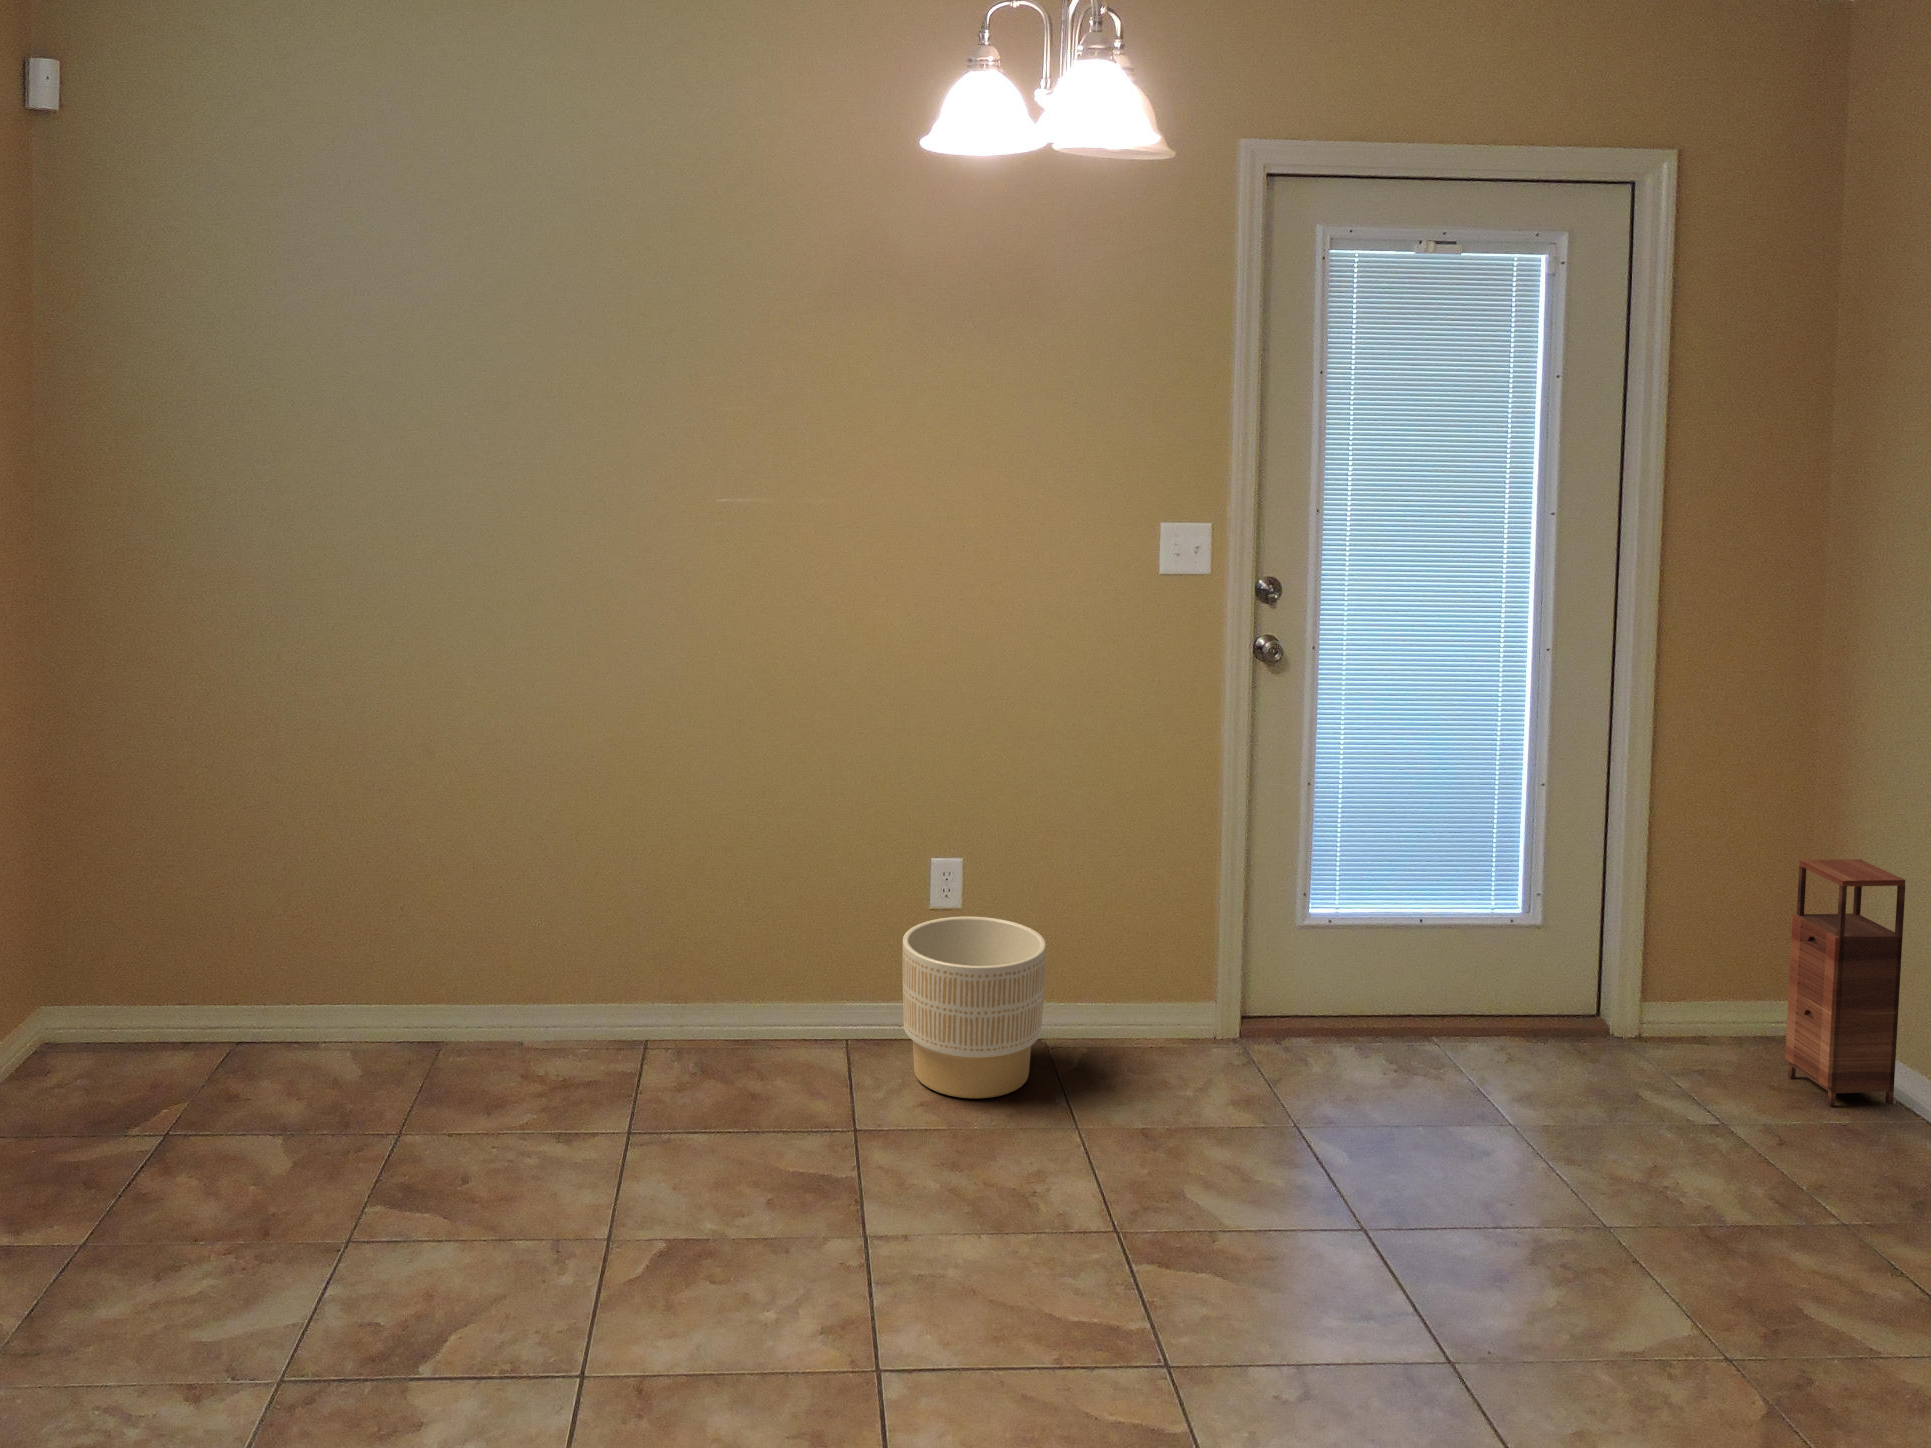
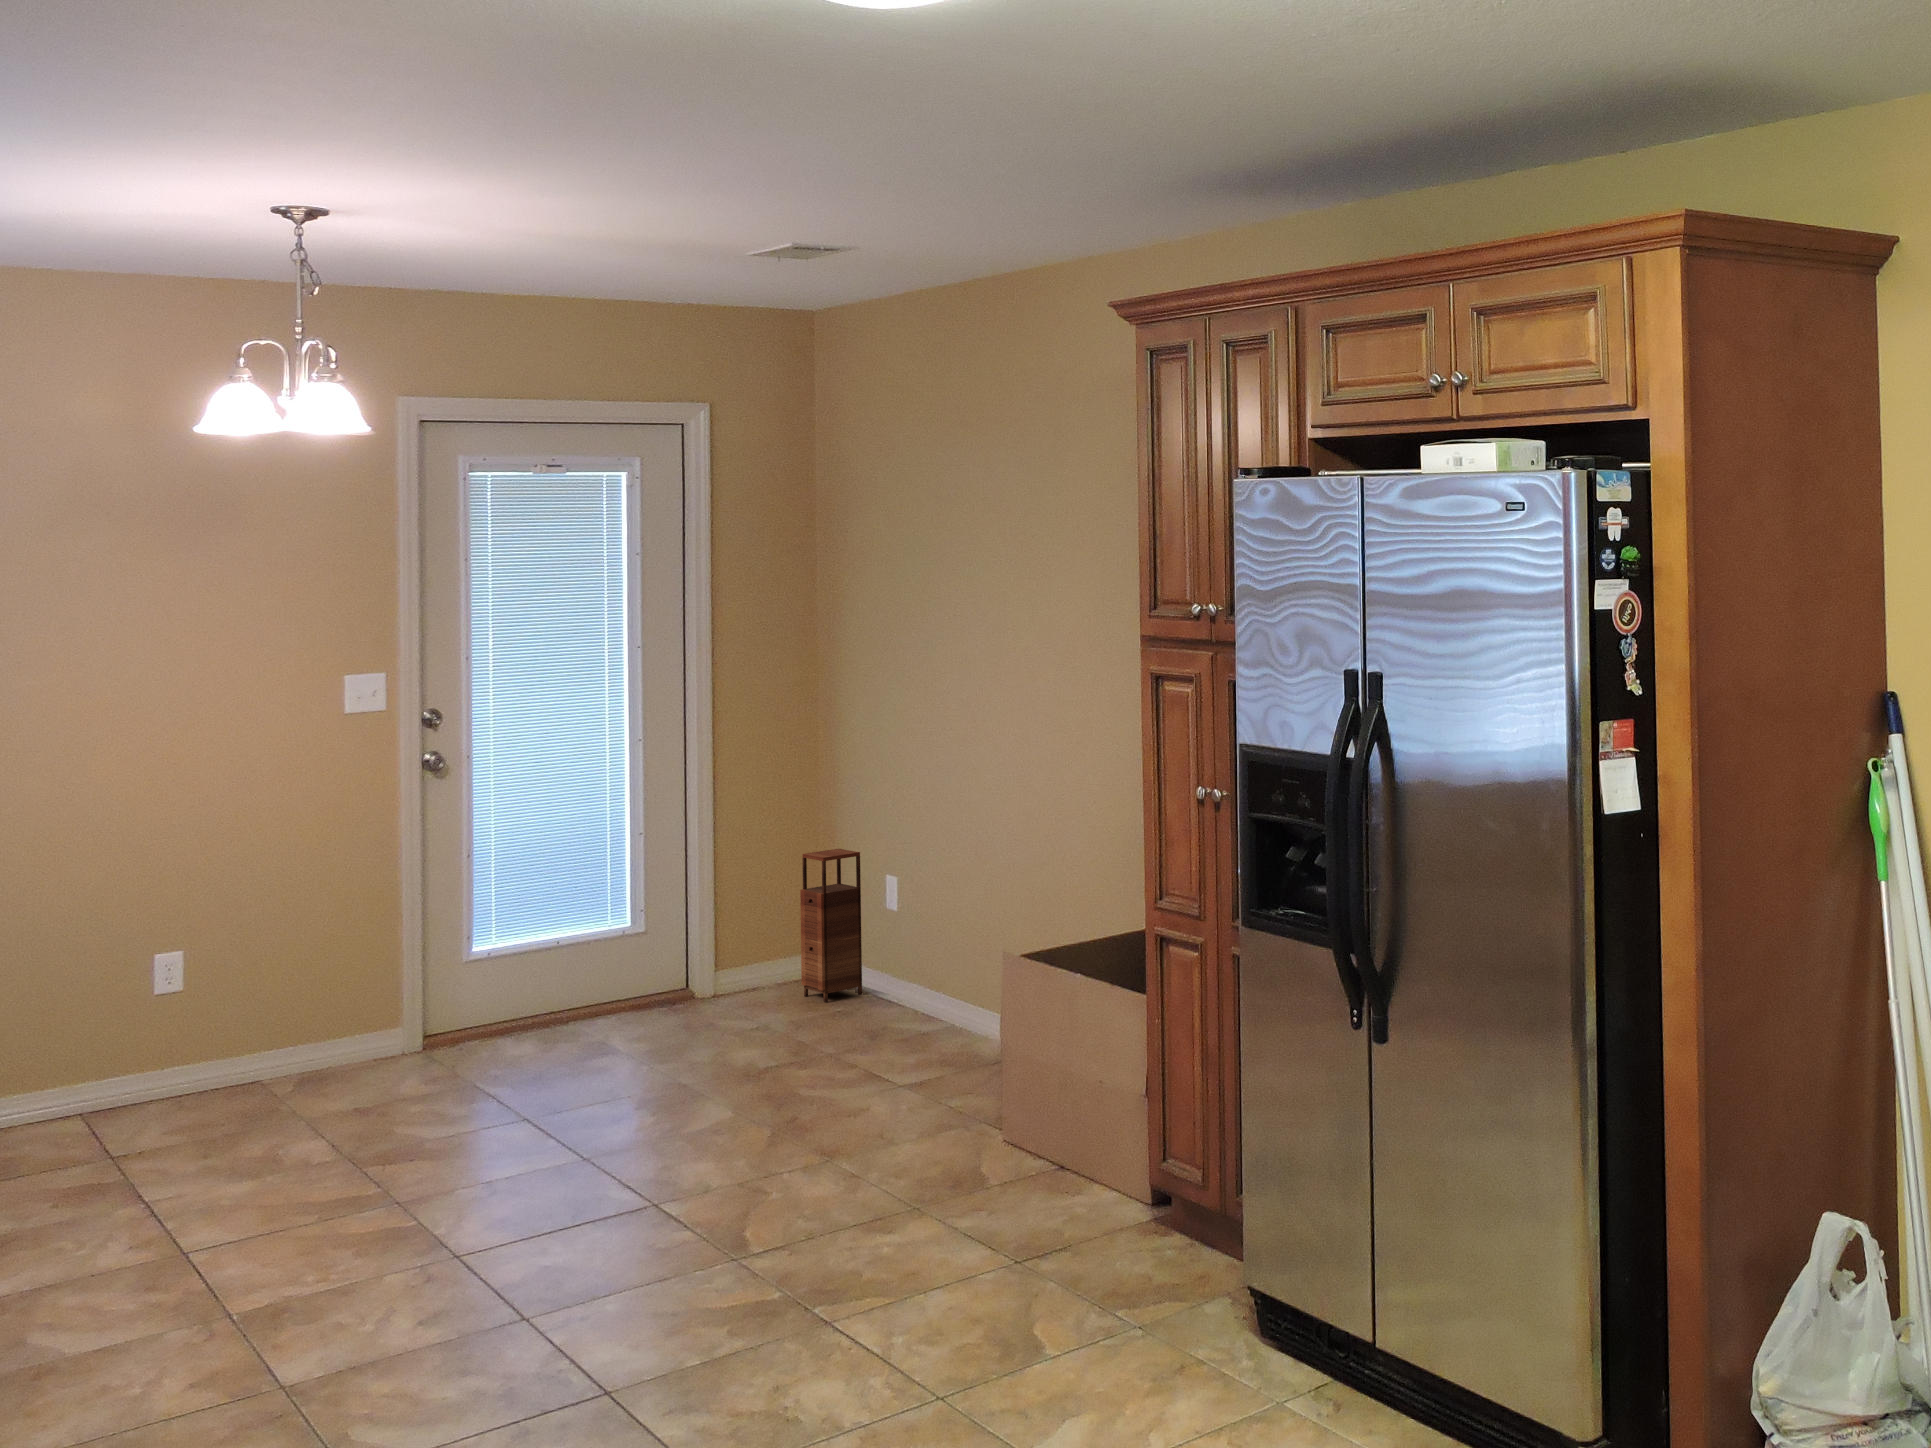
planter: present [902,916,1046,1099] -> none [137,991,264,1122]

